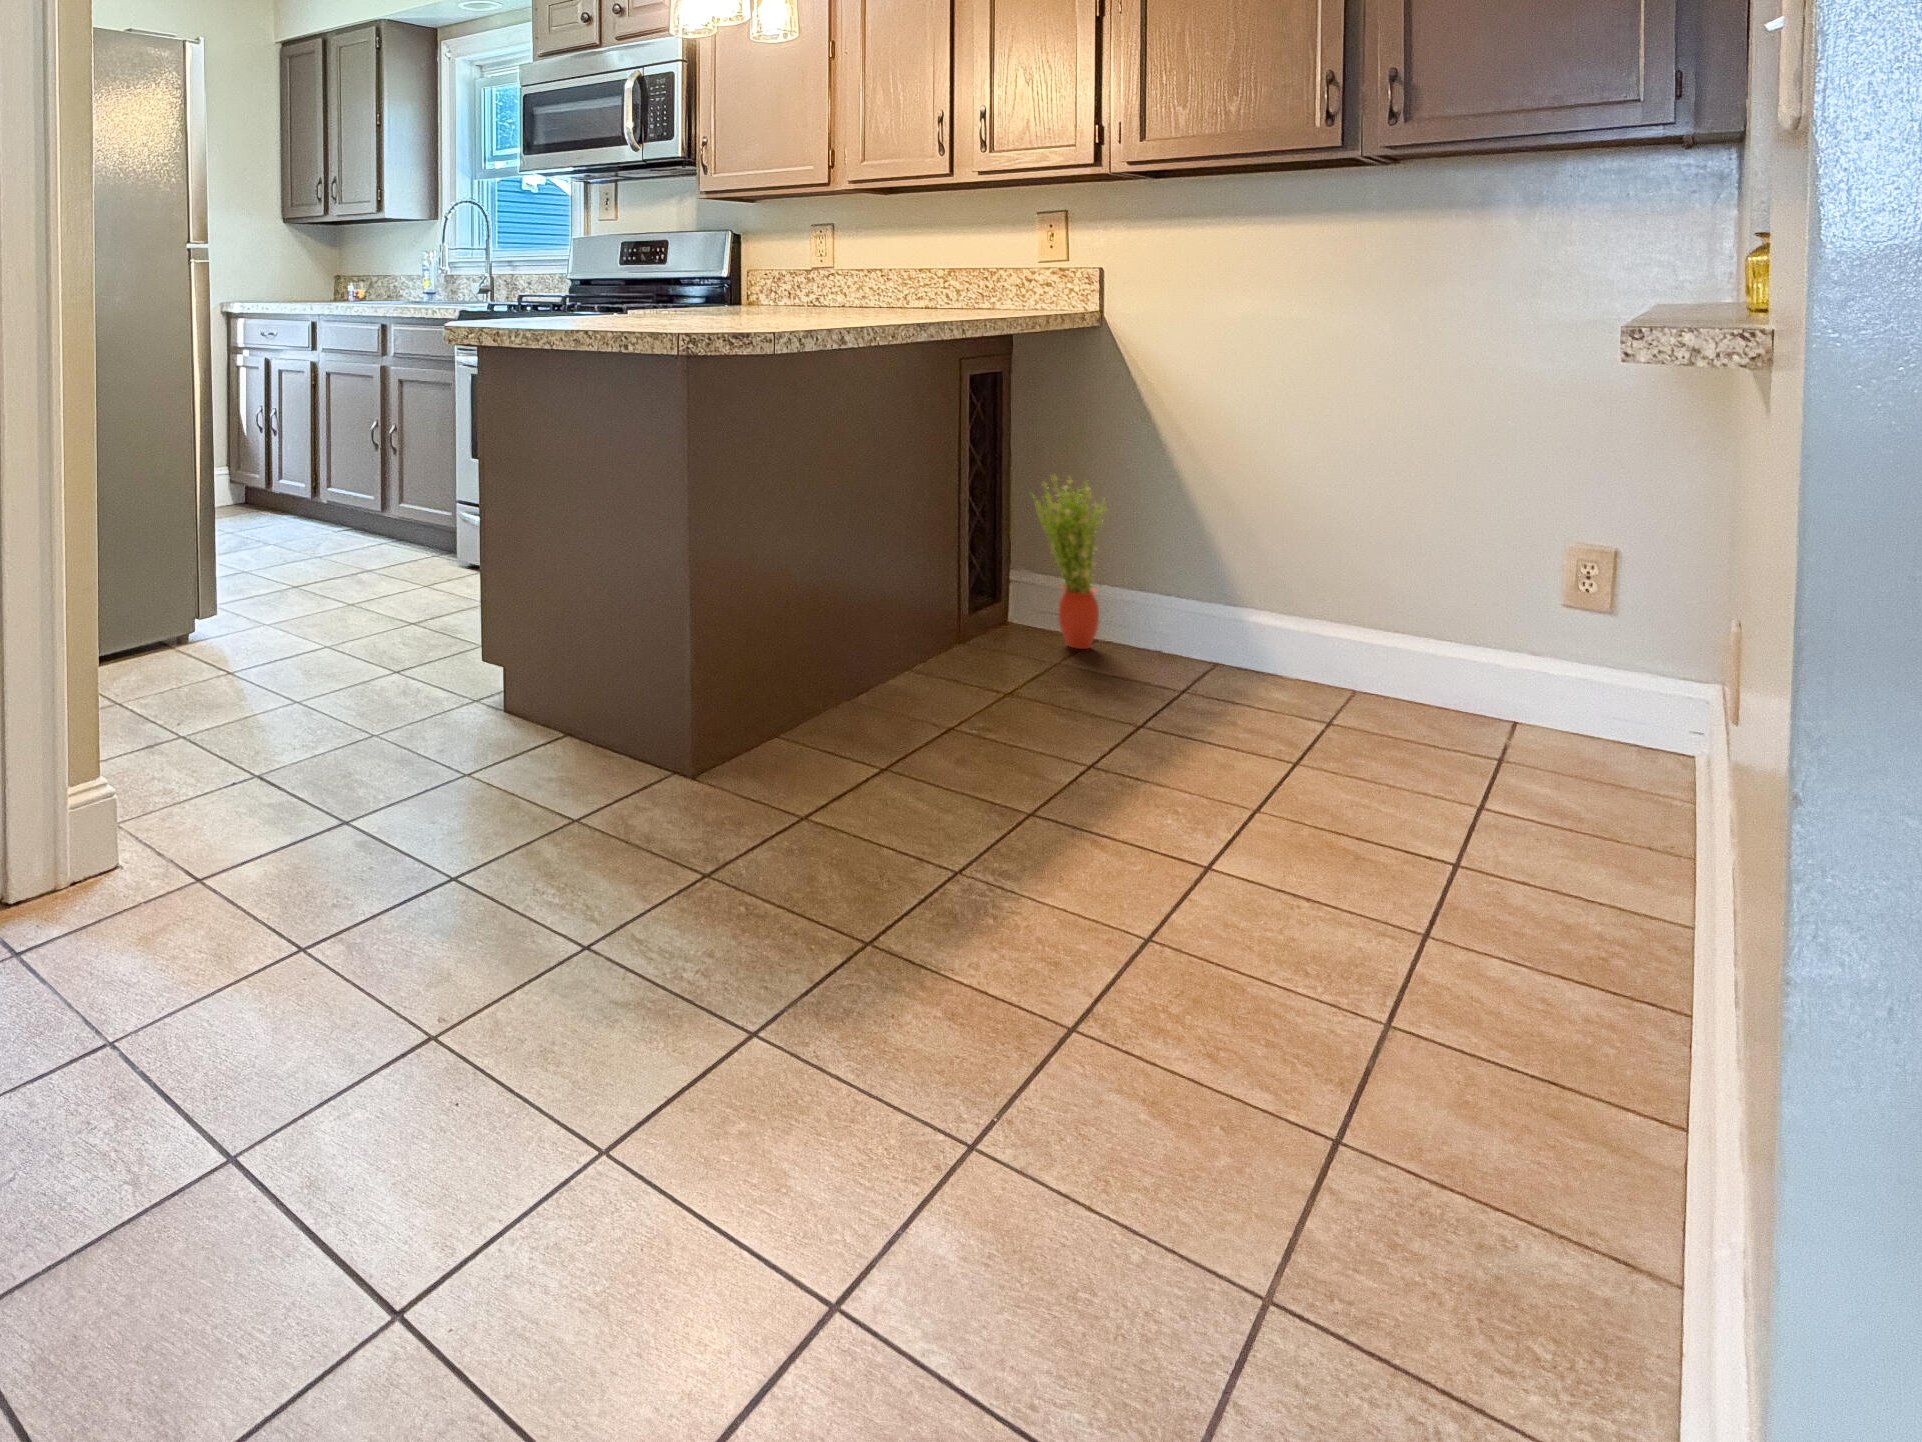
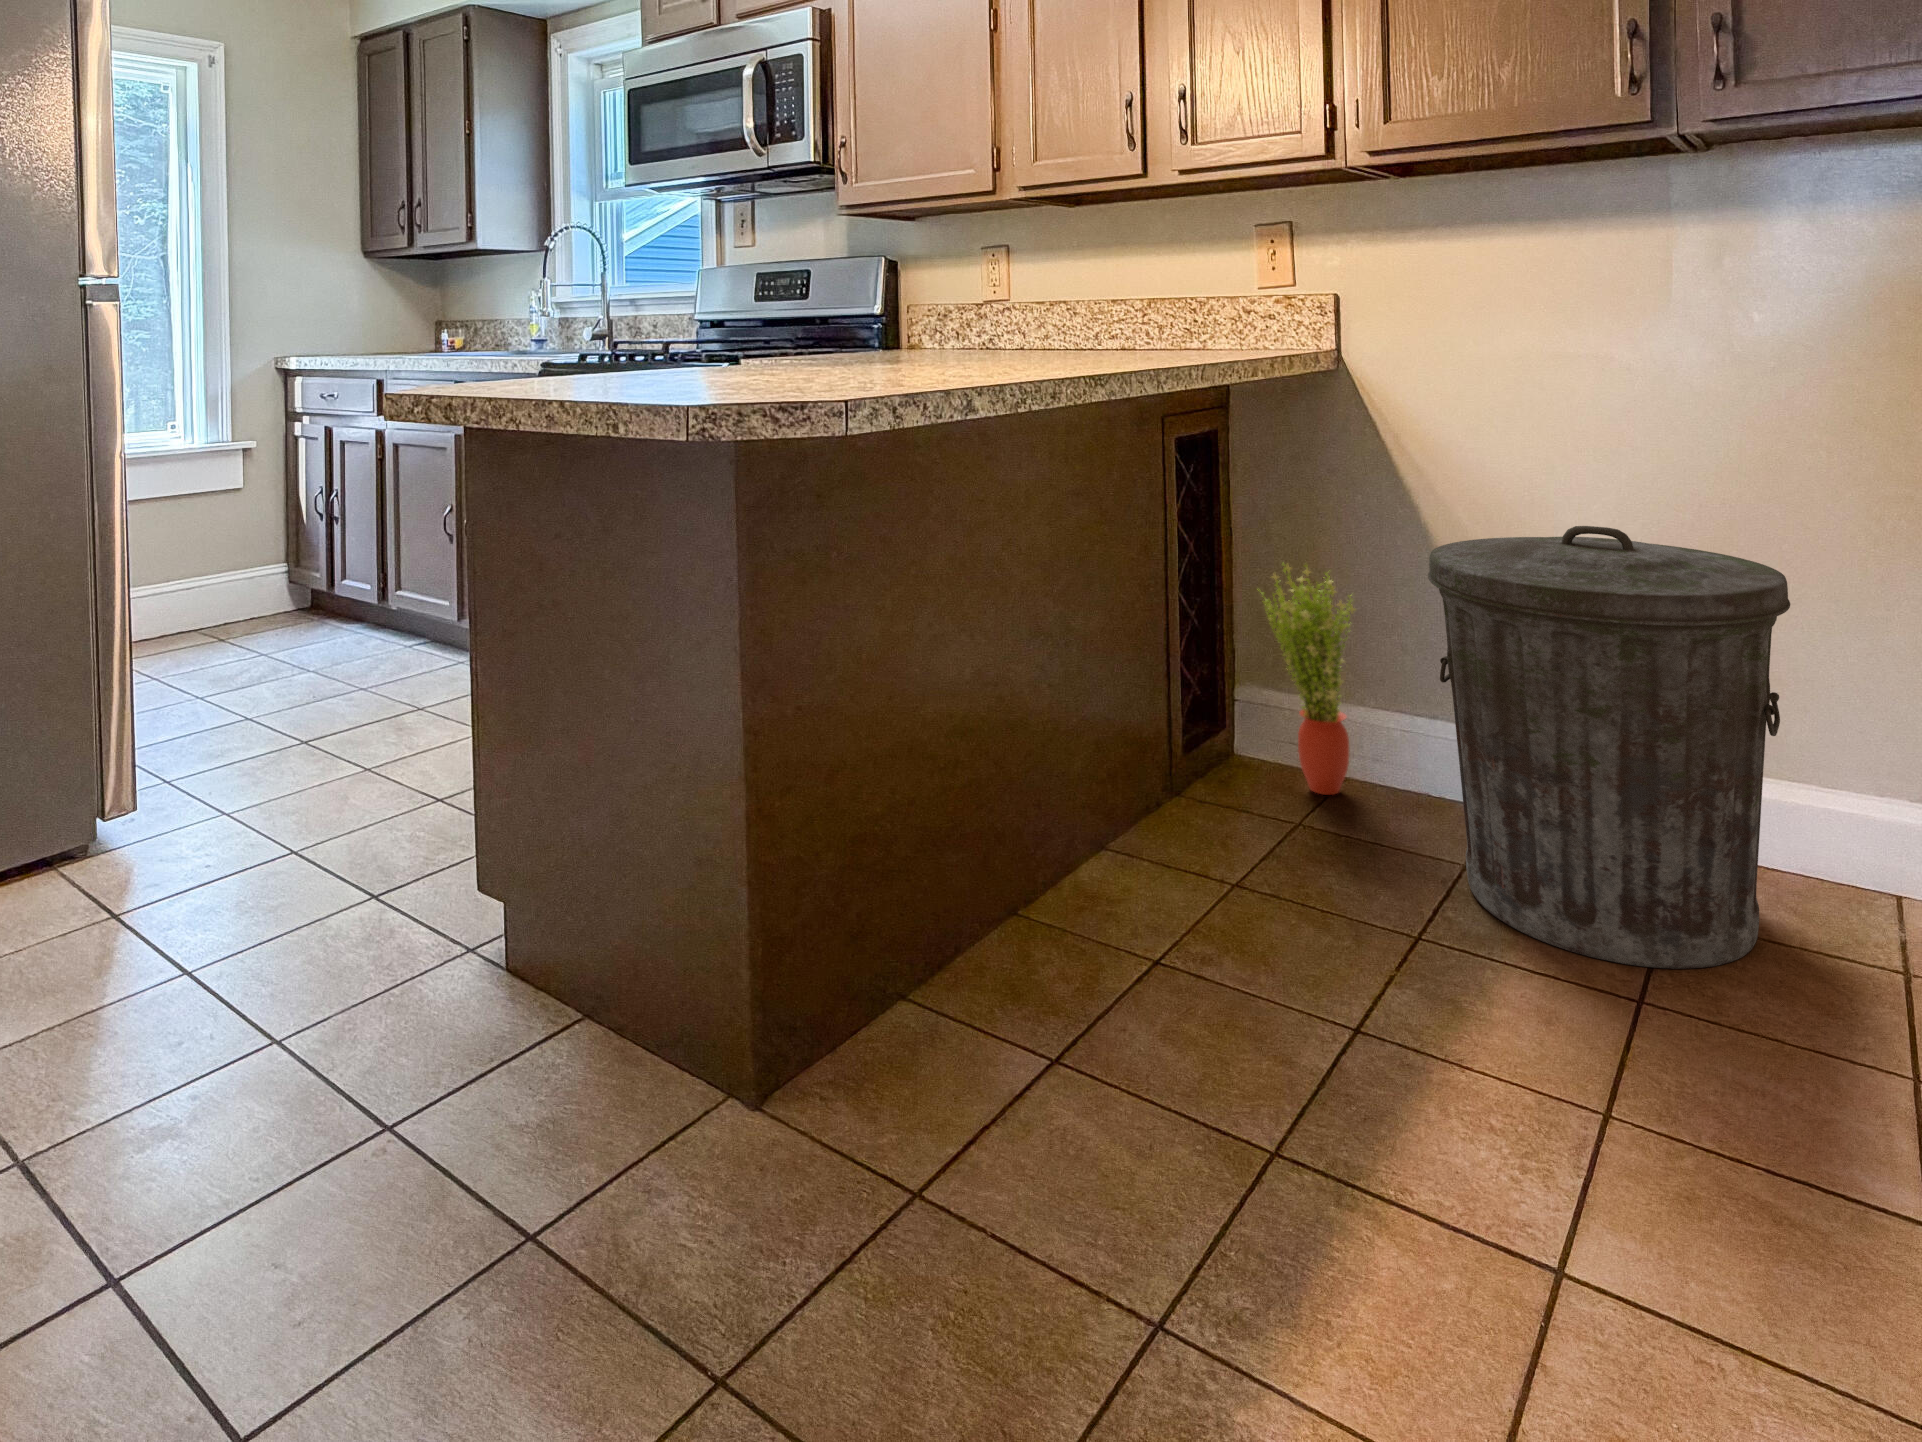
trash can: none [1160,443,1428,750] -> present [1428,526,1790,969]

